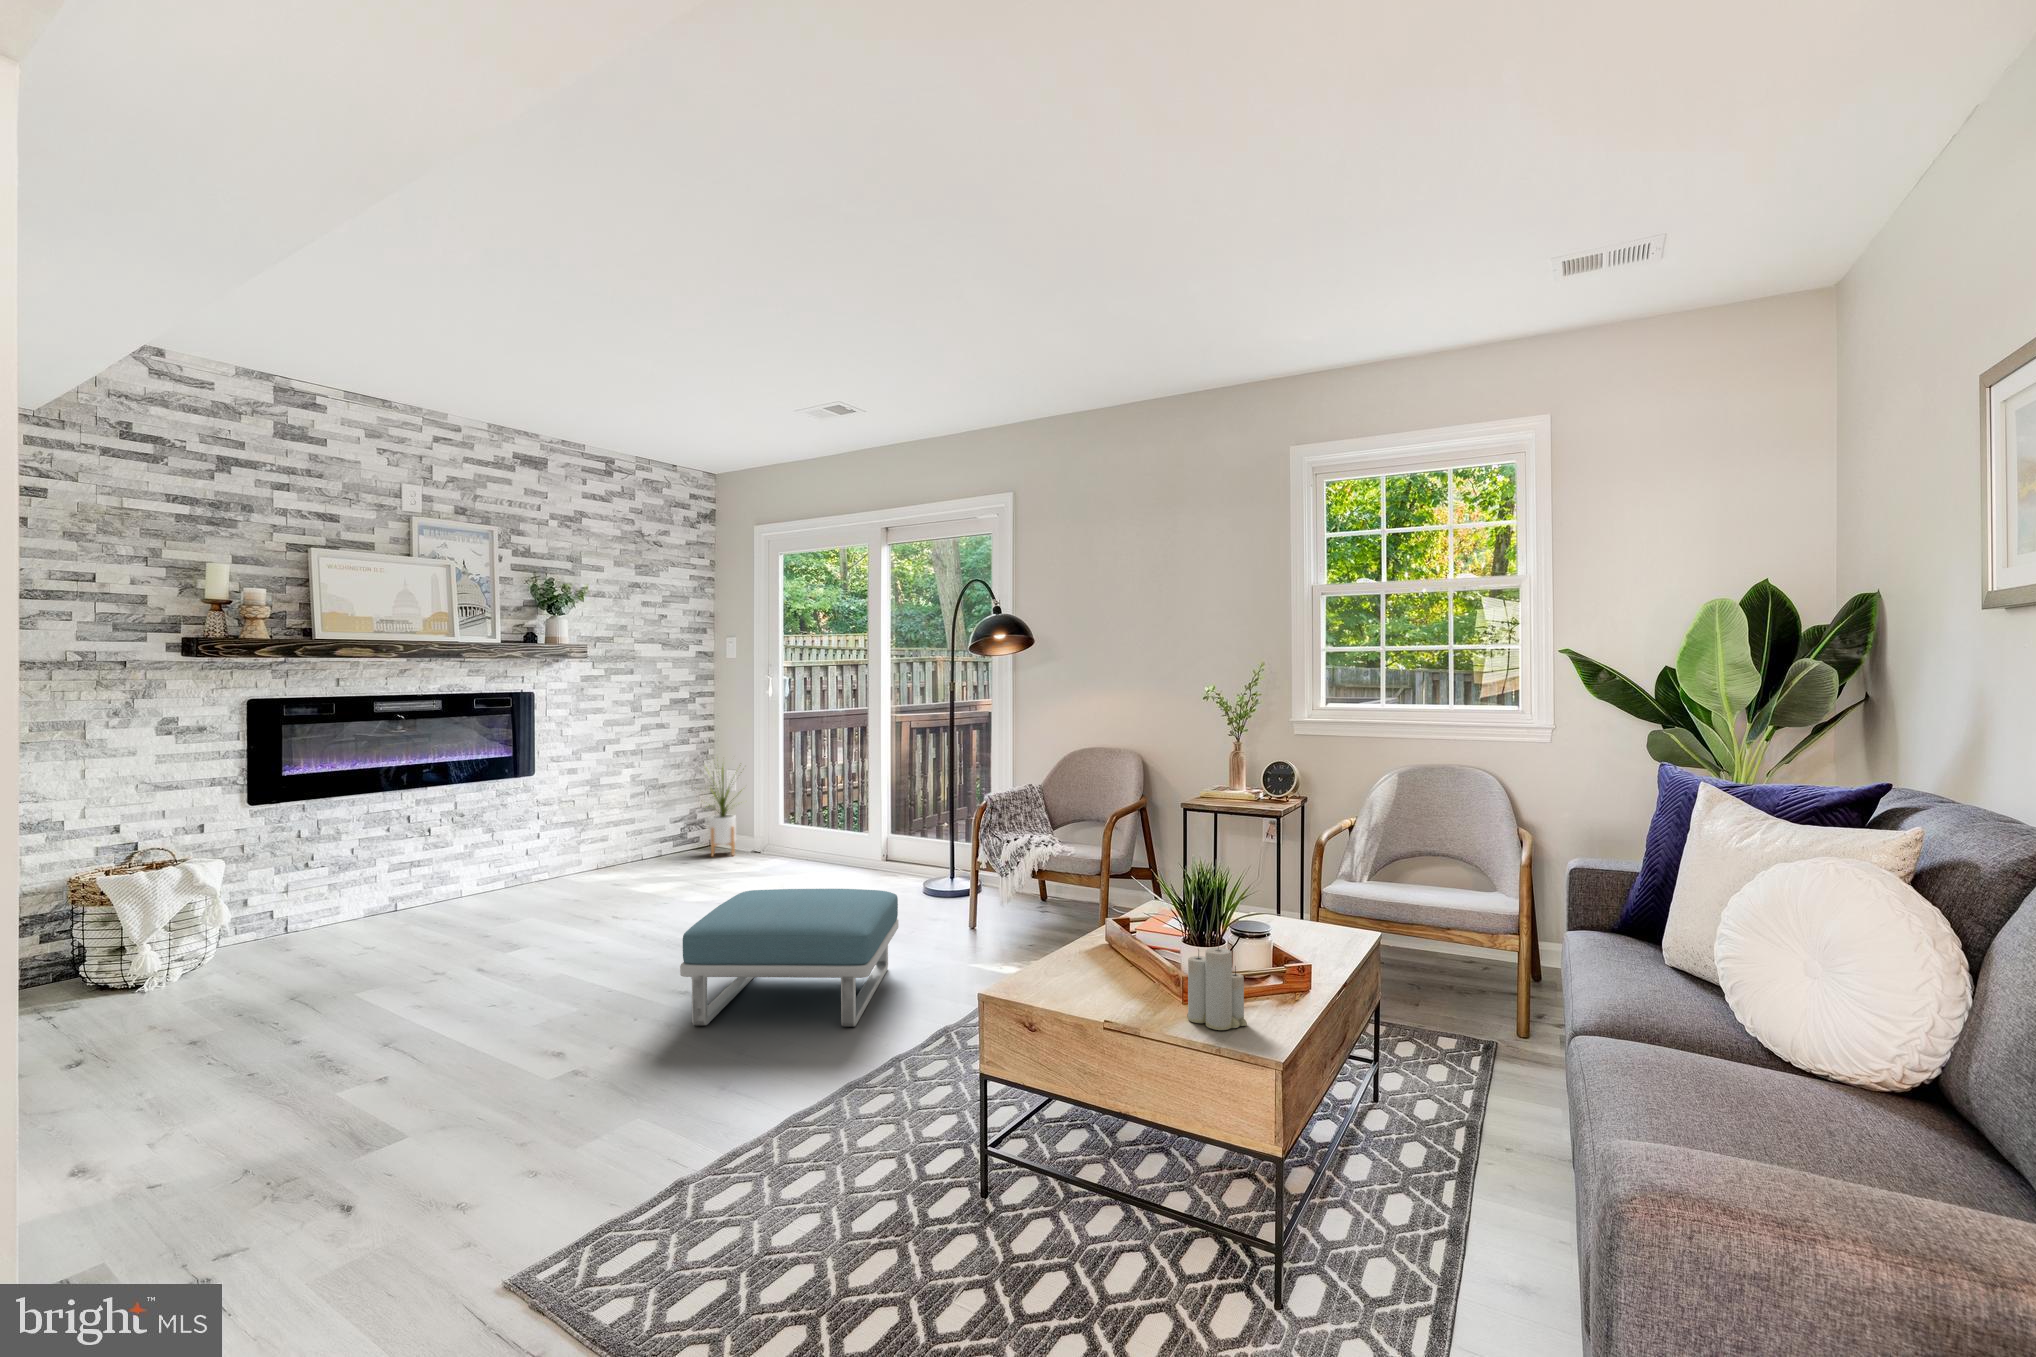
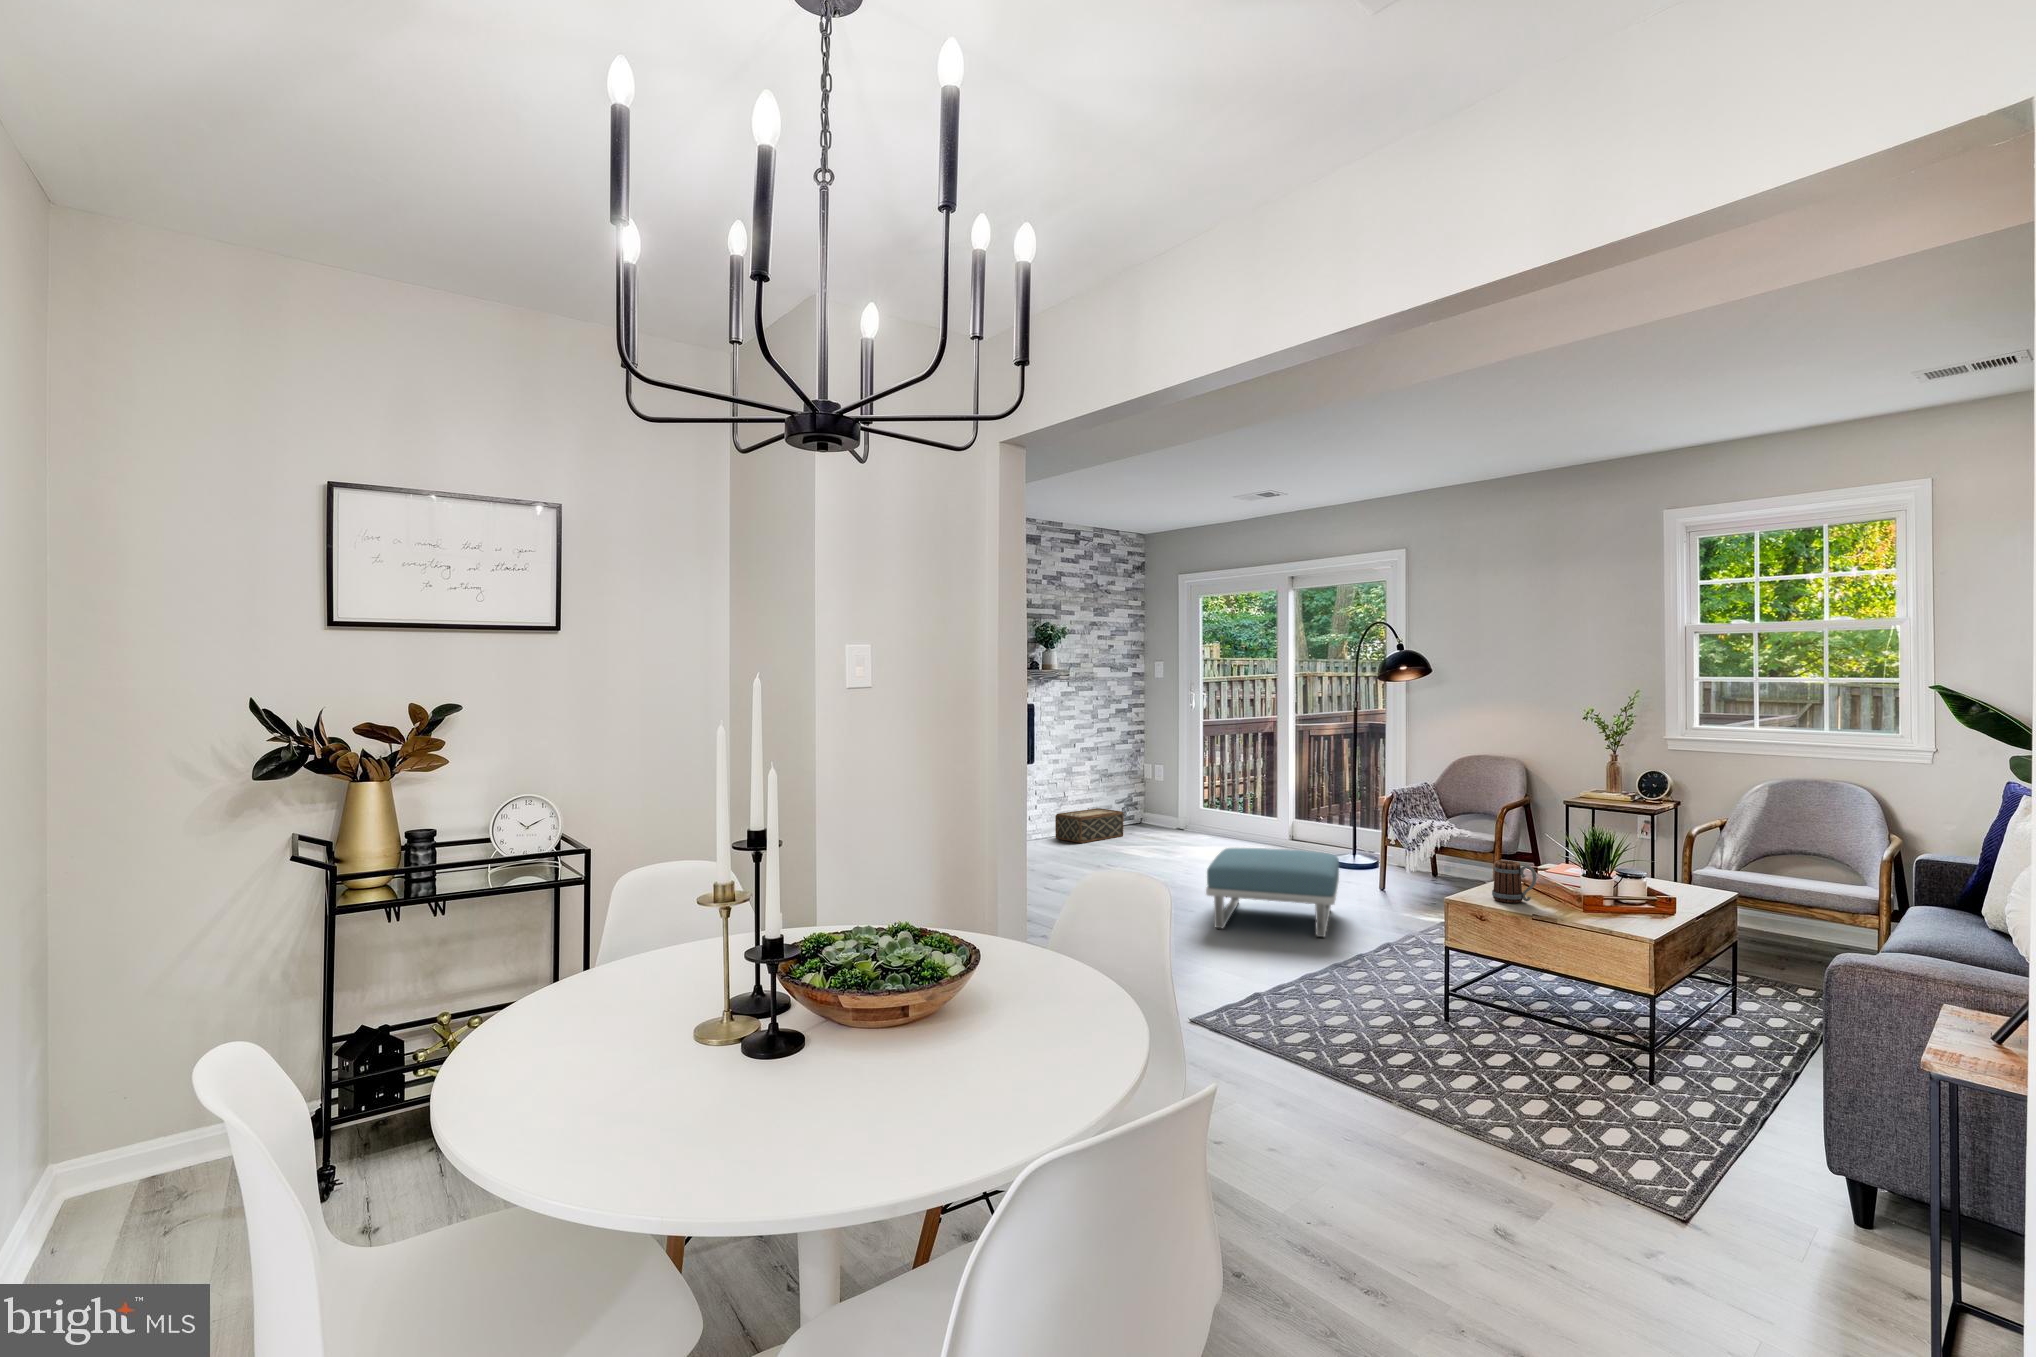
house plant: present [710,767,742,857] -> none [1133,753,1178,832]
woven basket: none [569,830,671,881] -> present [1055,808,1123,843]
mug: none [1055,917,1118,989] -> present [1492,860,1537,903]
candle: present [1187,942,1247,1030] -> none [1586,873,1628,925]

